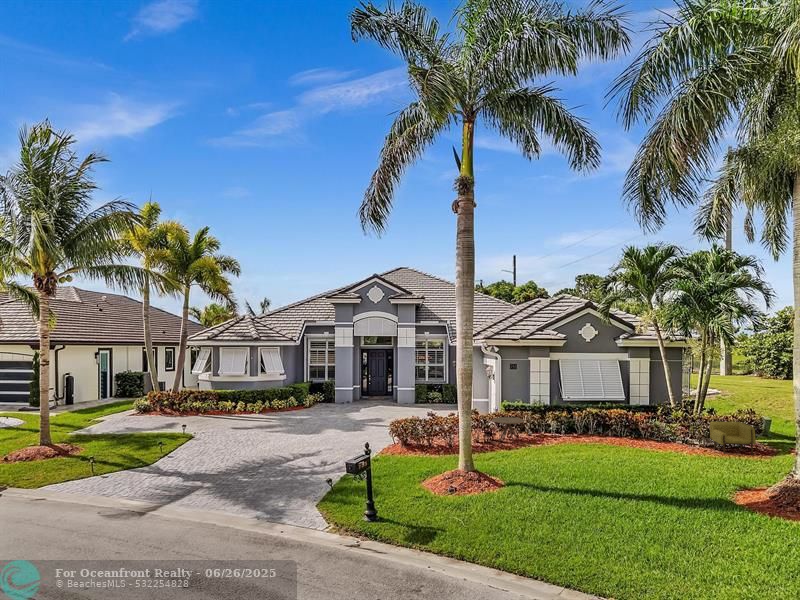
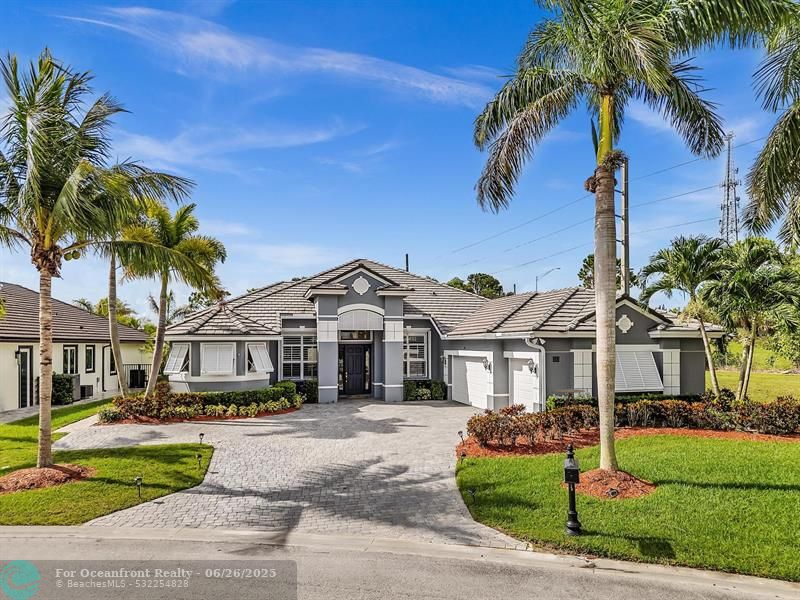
armchair: present [710,421,756,455] -> none [717,380,755,405]

